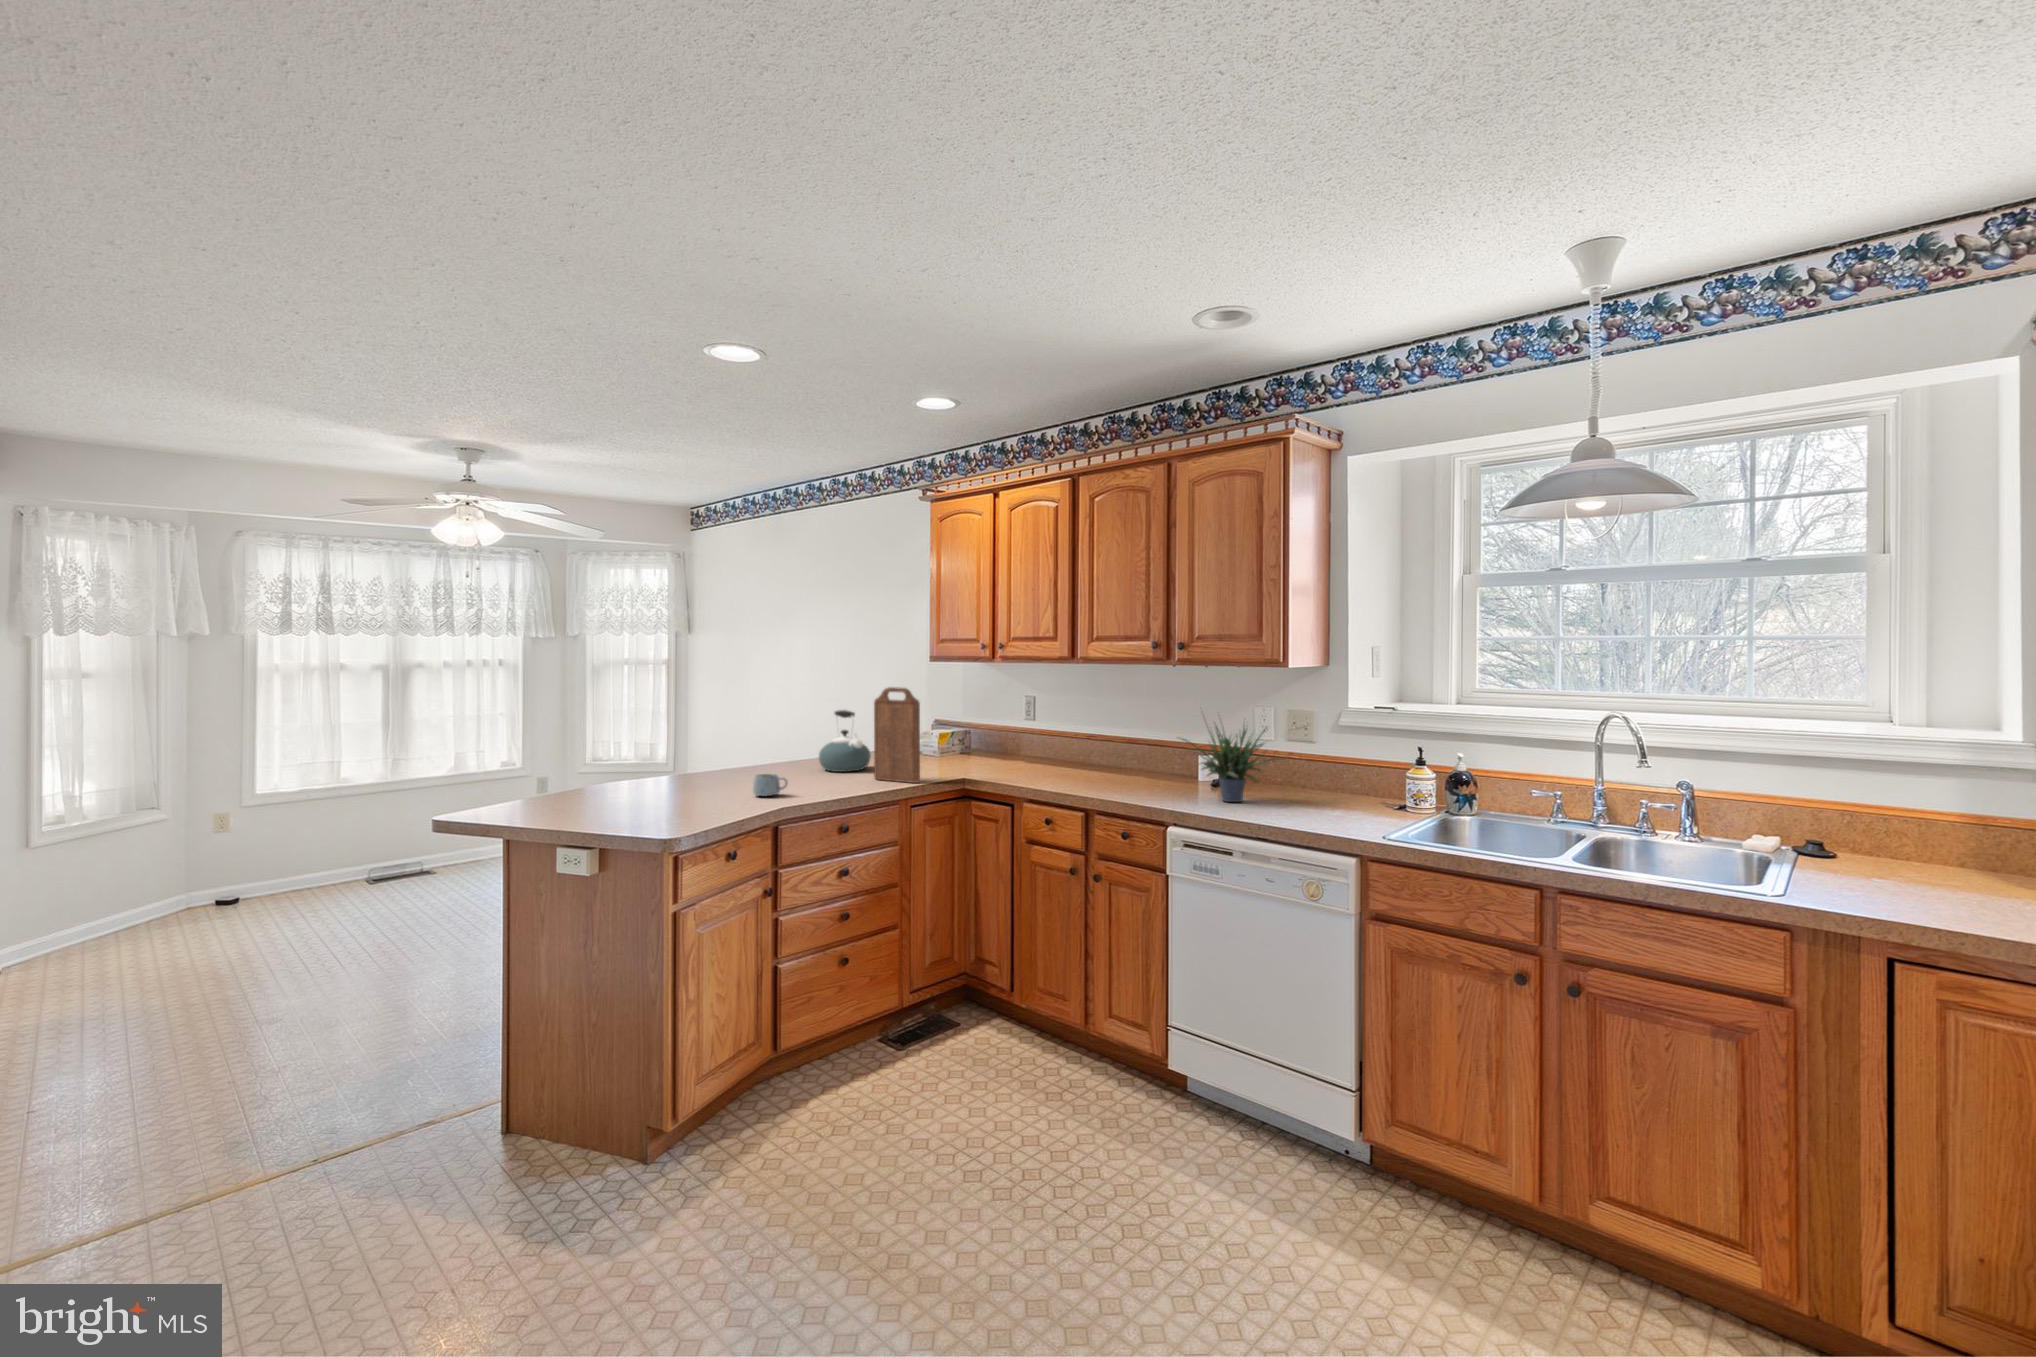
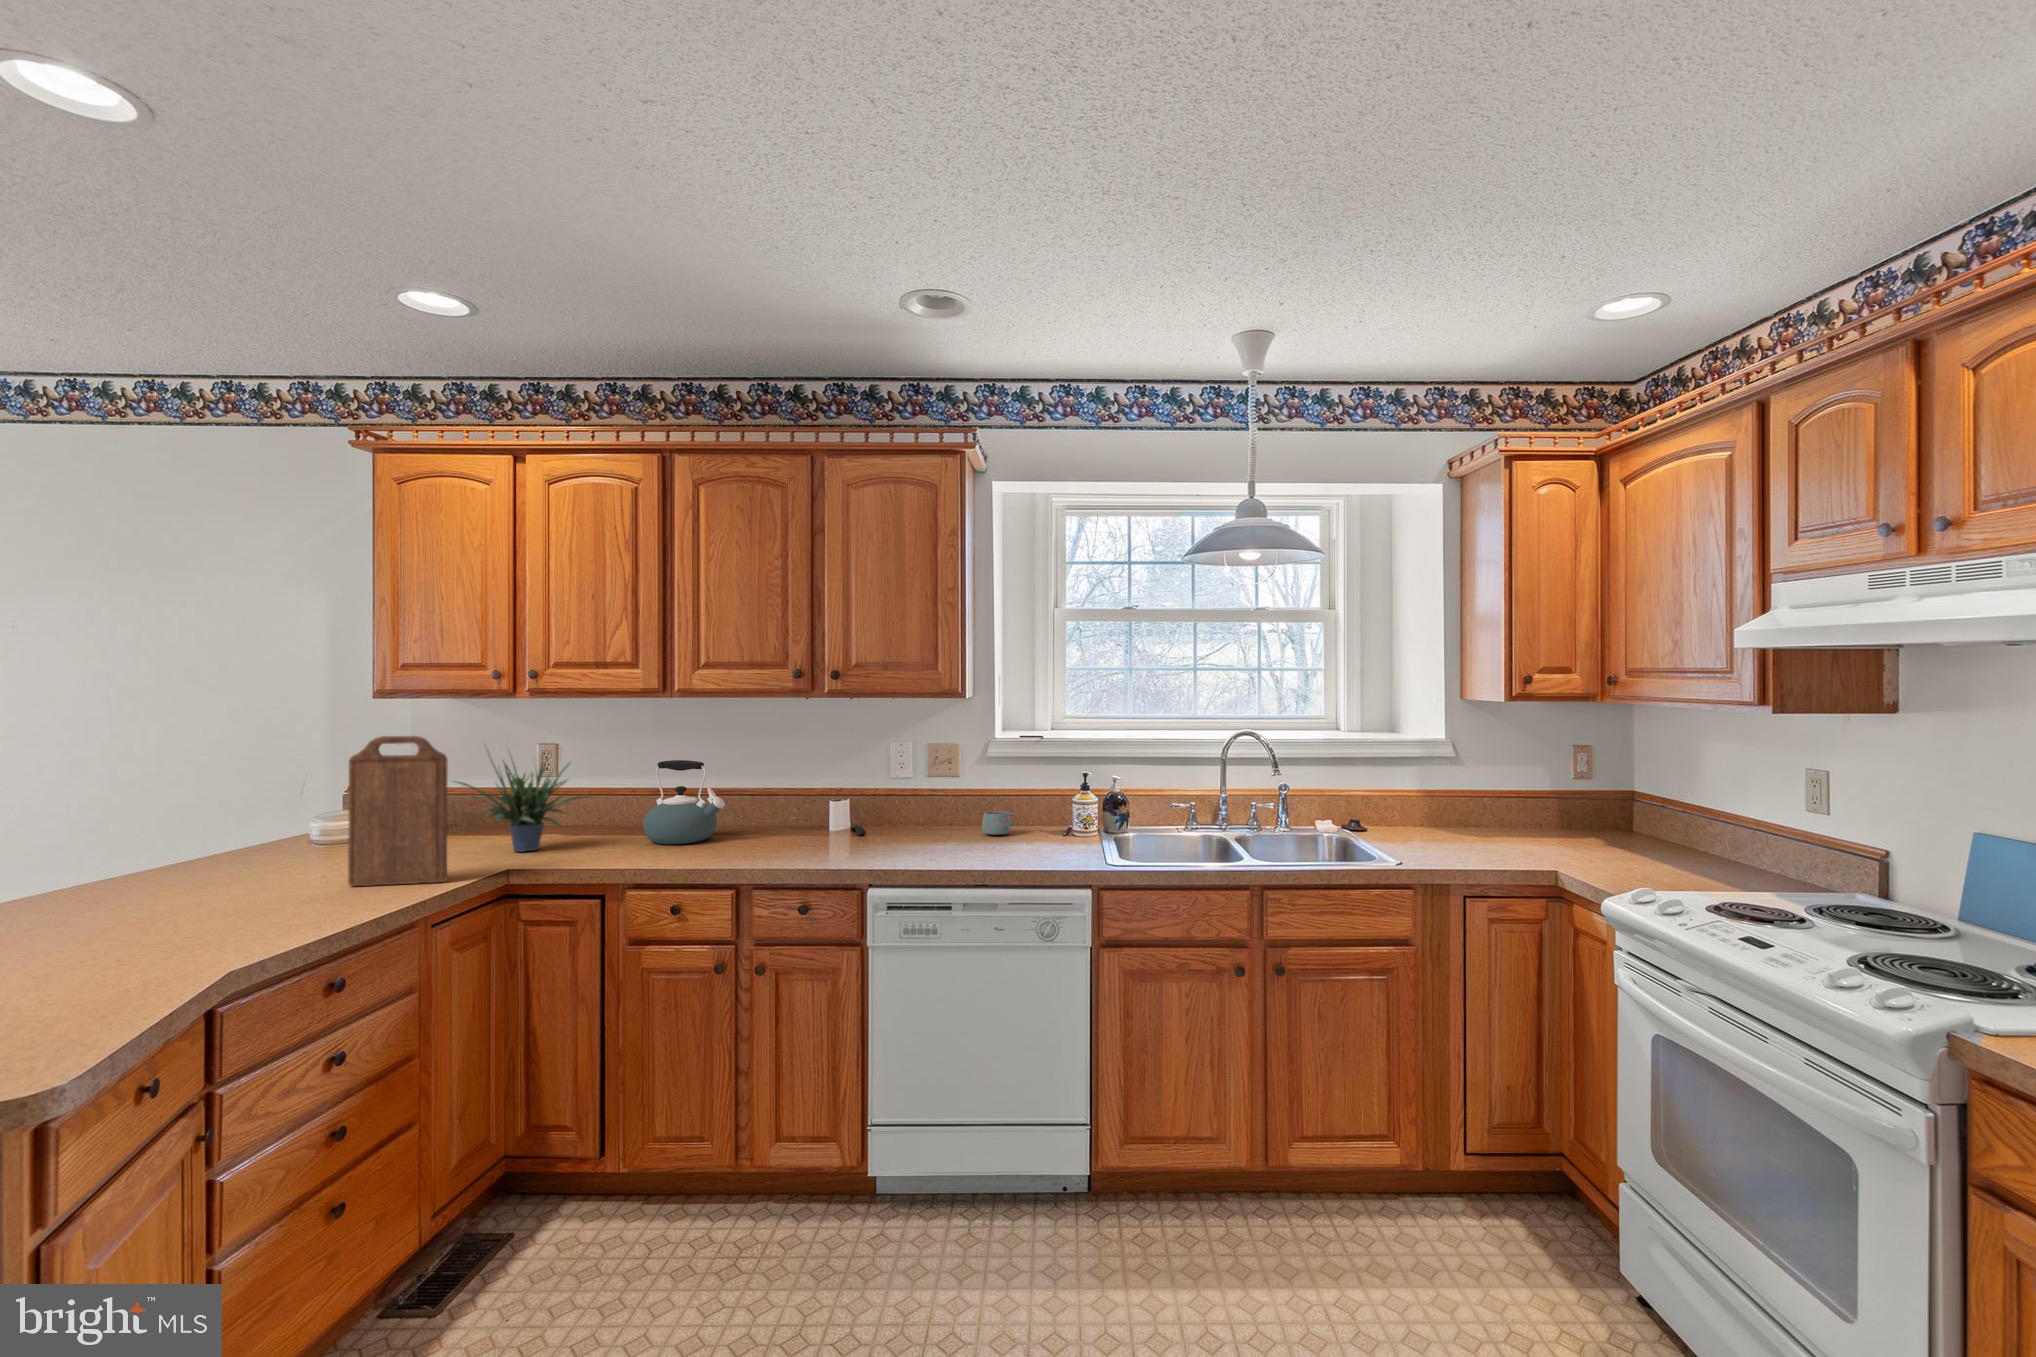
kettle: present [819,710,871,772] -> present [643,760,725,844]
potted plant: present [1178,722,1286,802] -> present [457,751,589,852]
mug: present [753,774,788,796] -> present [982,811,1016,835]

